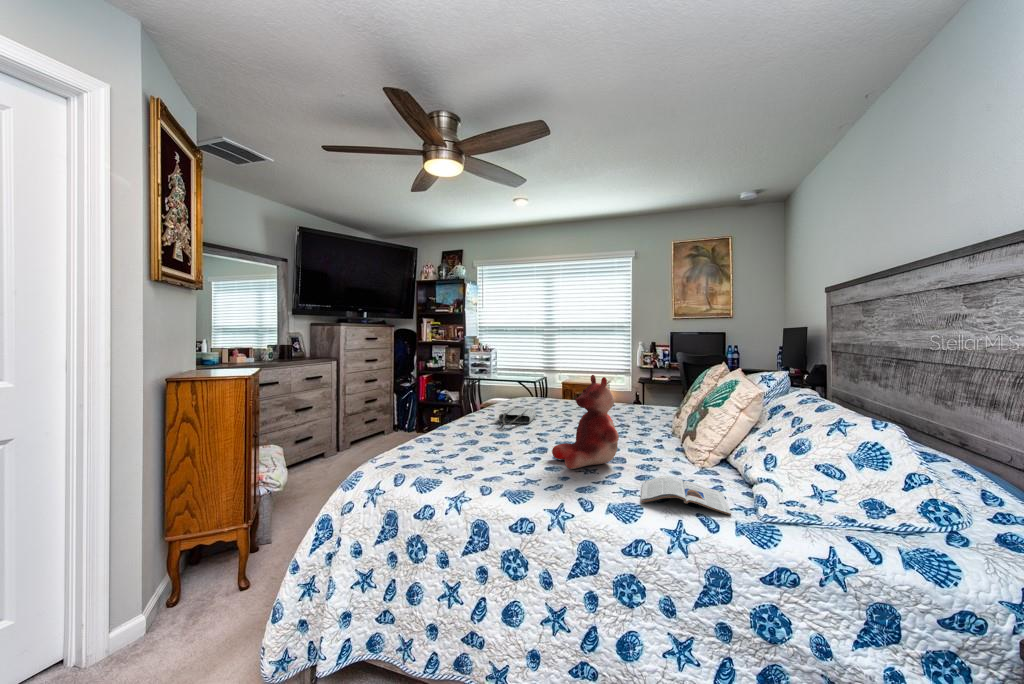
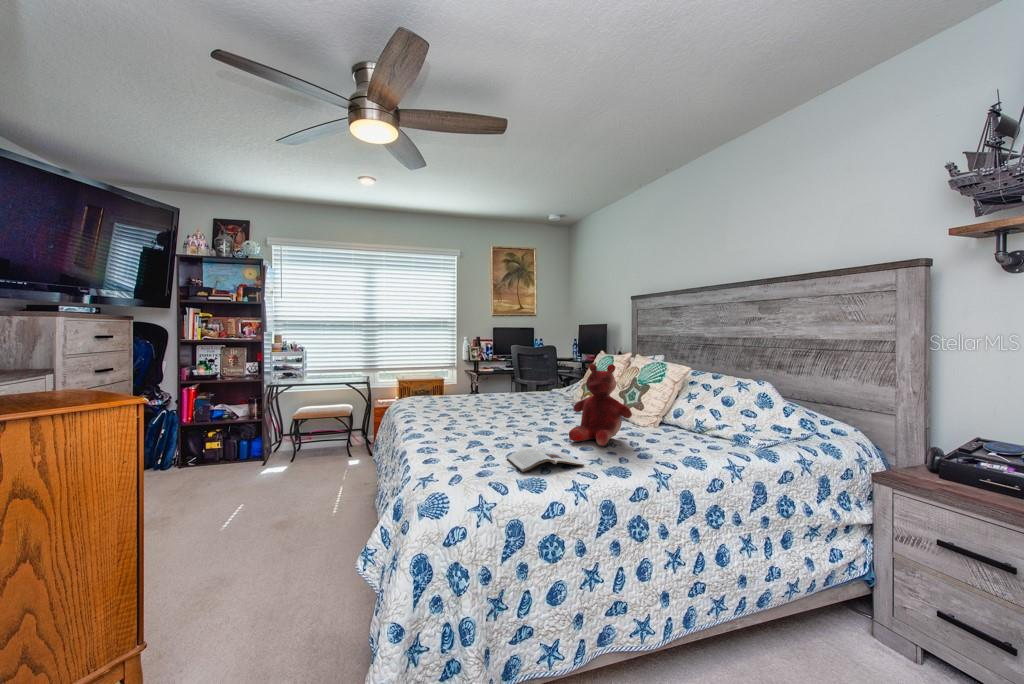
tote bag: present [499,408,536,425] -> none [436,406,479,424]
magazine: present [641,476,731,515] -> present [507,447,585,472]

